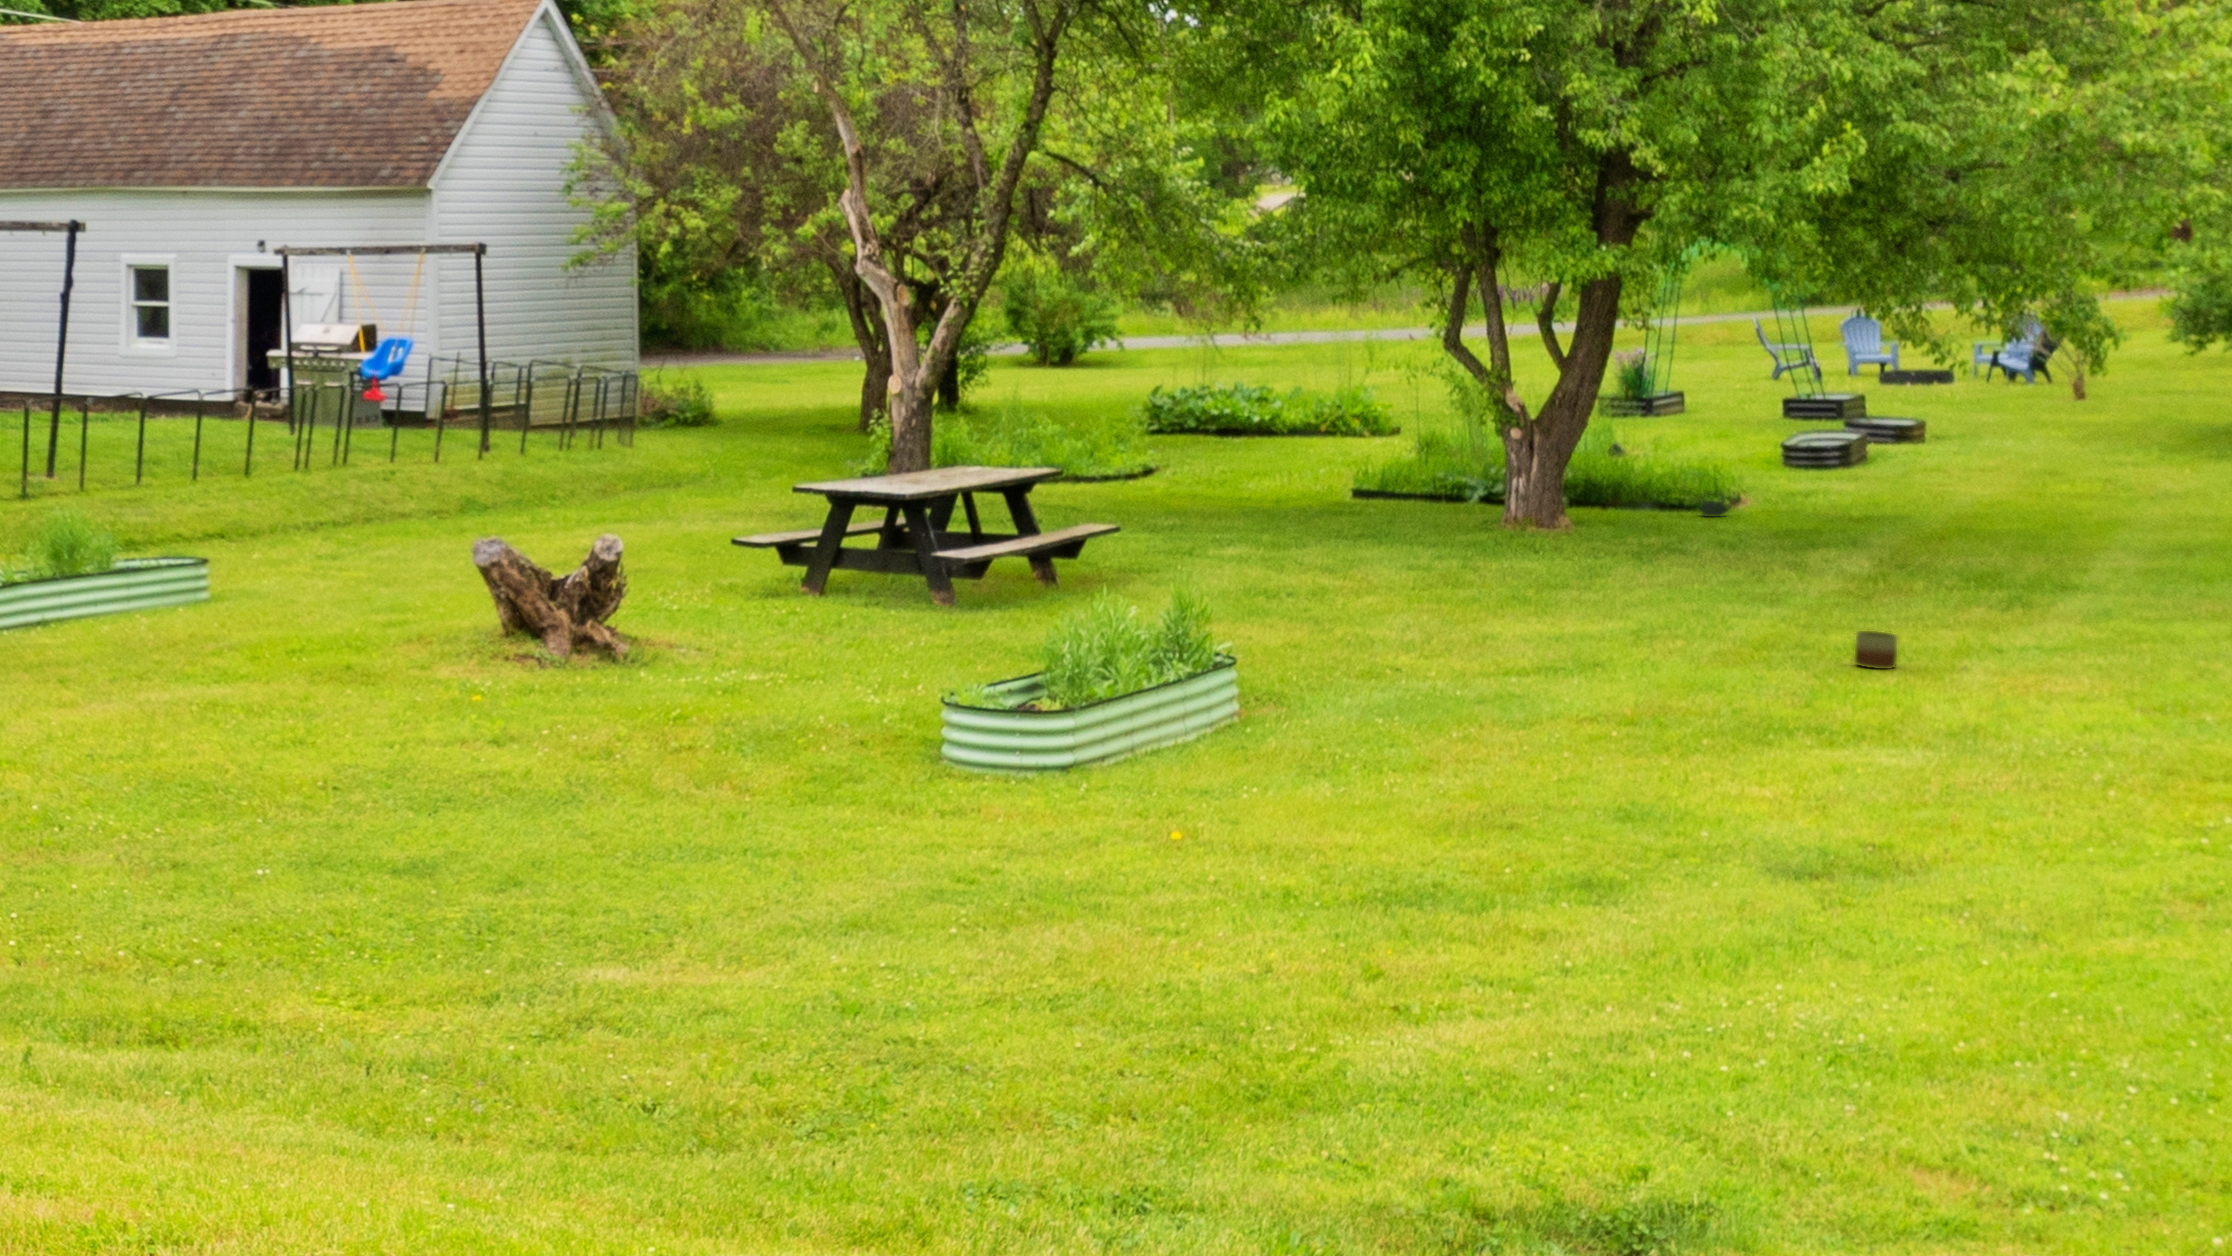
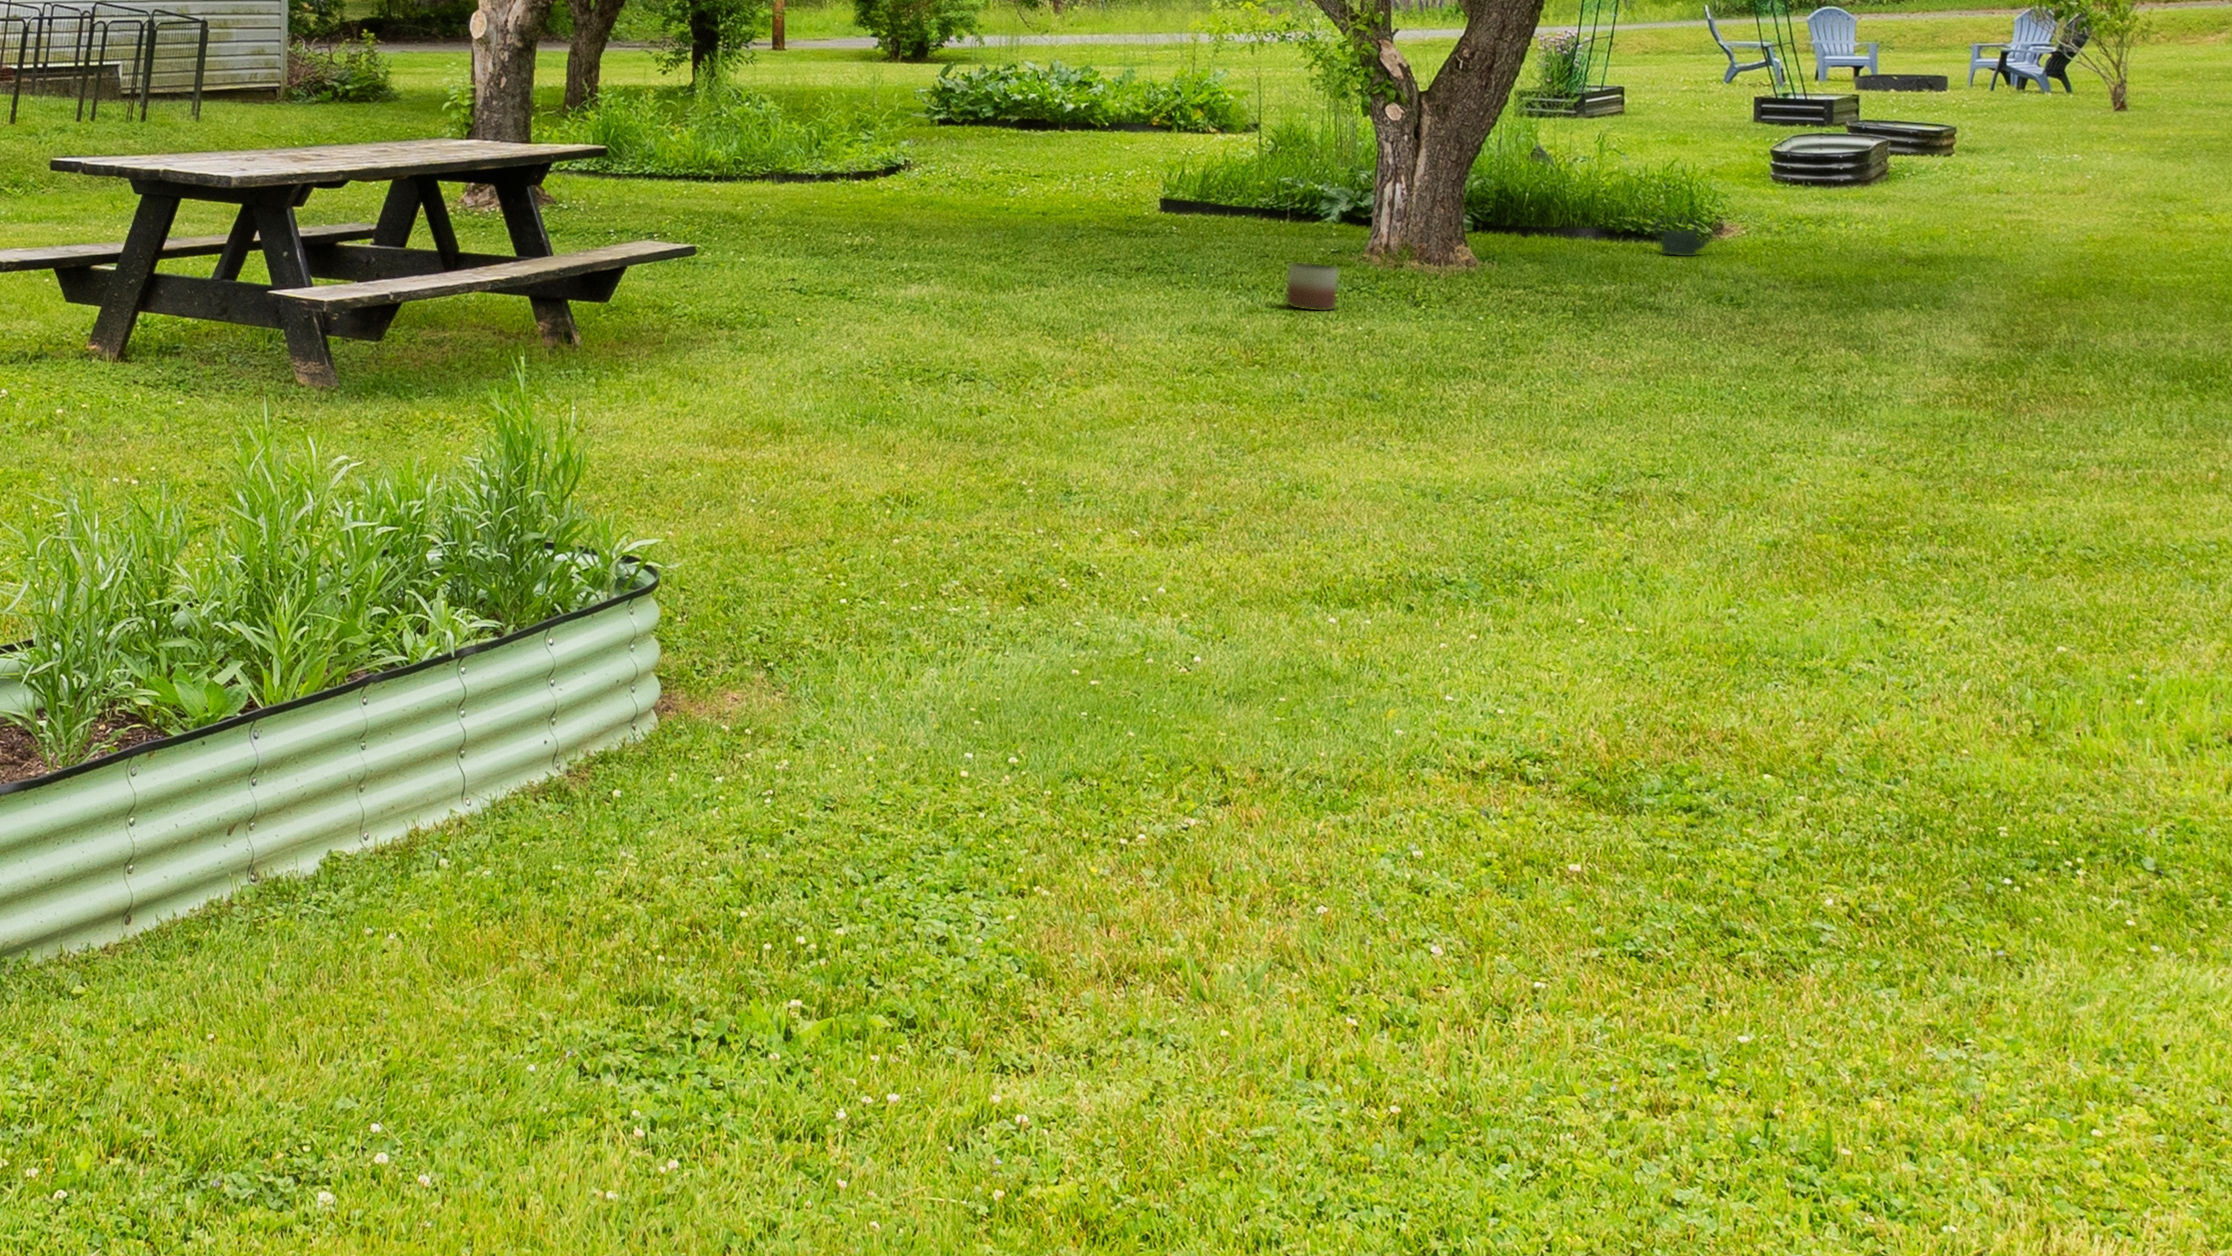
planter: present [1855,631,1897,669] -> present [1286,263,1338,311]

